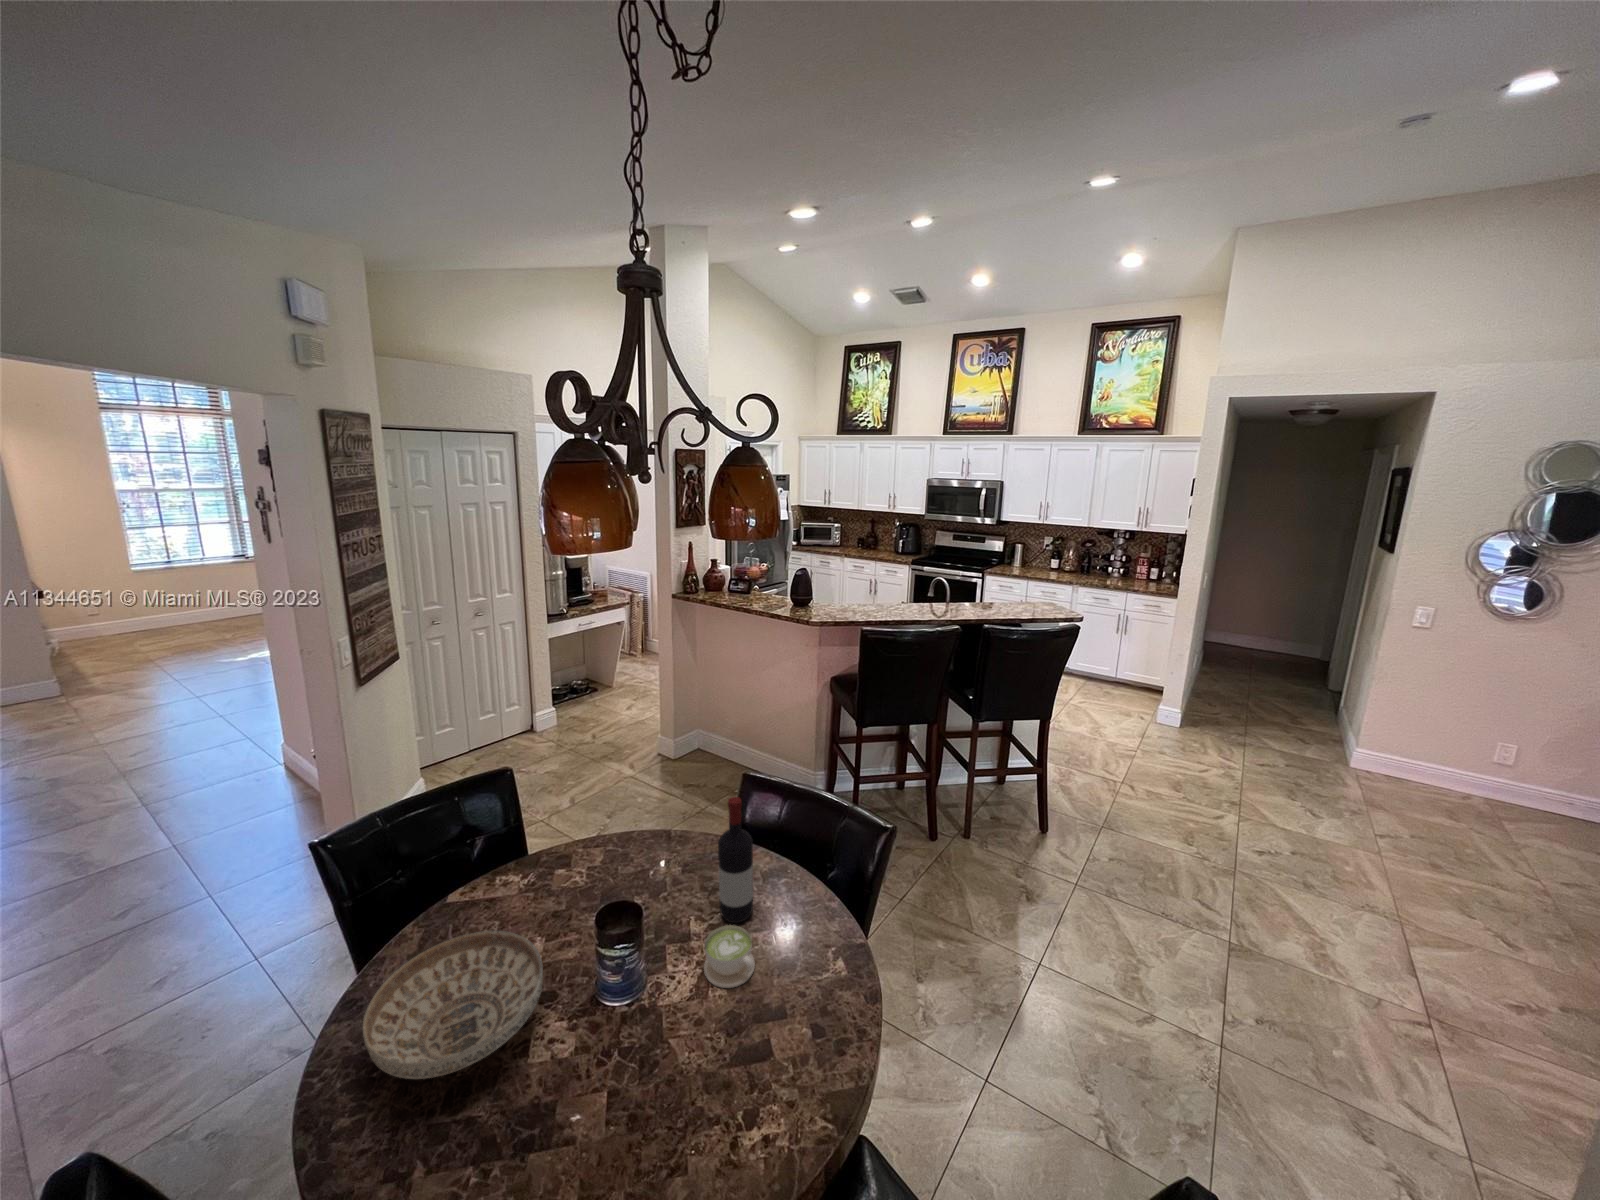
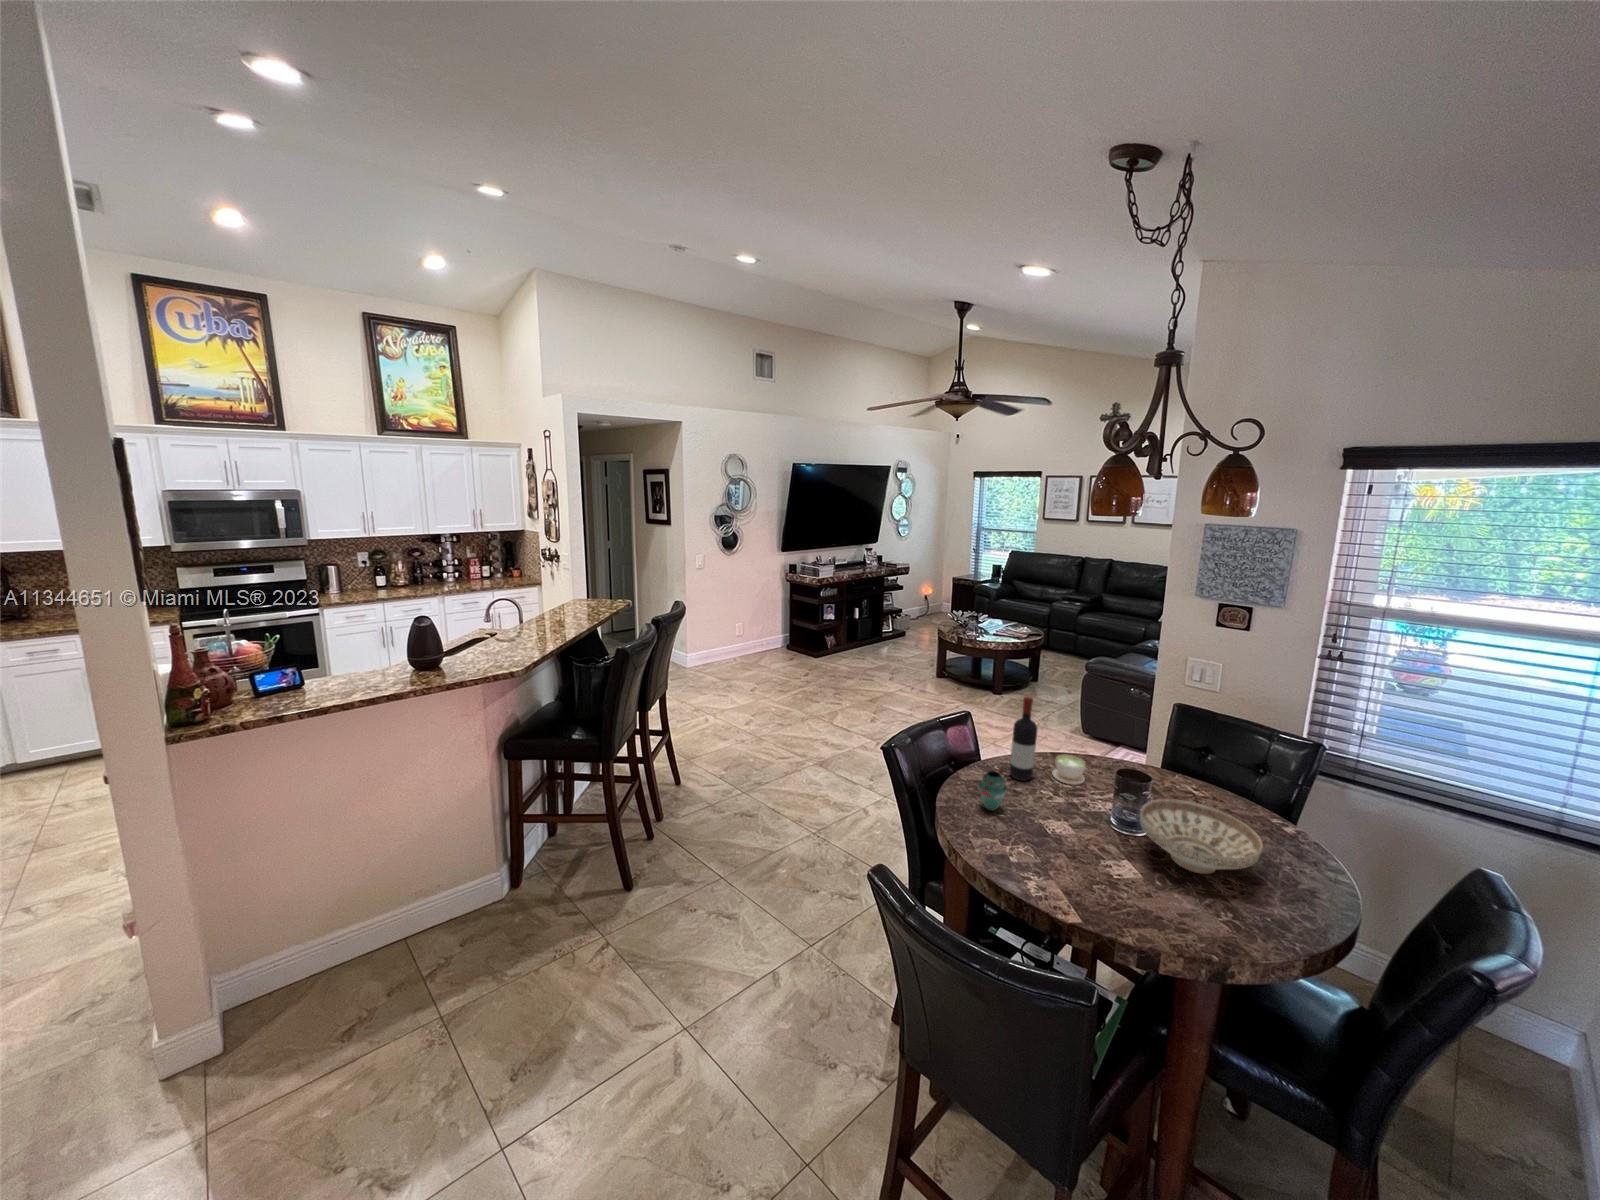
vase: none [644,828,677,877] -> present [979,771,1007,810]

